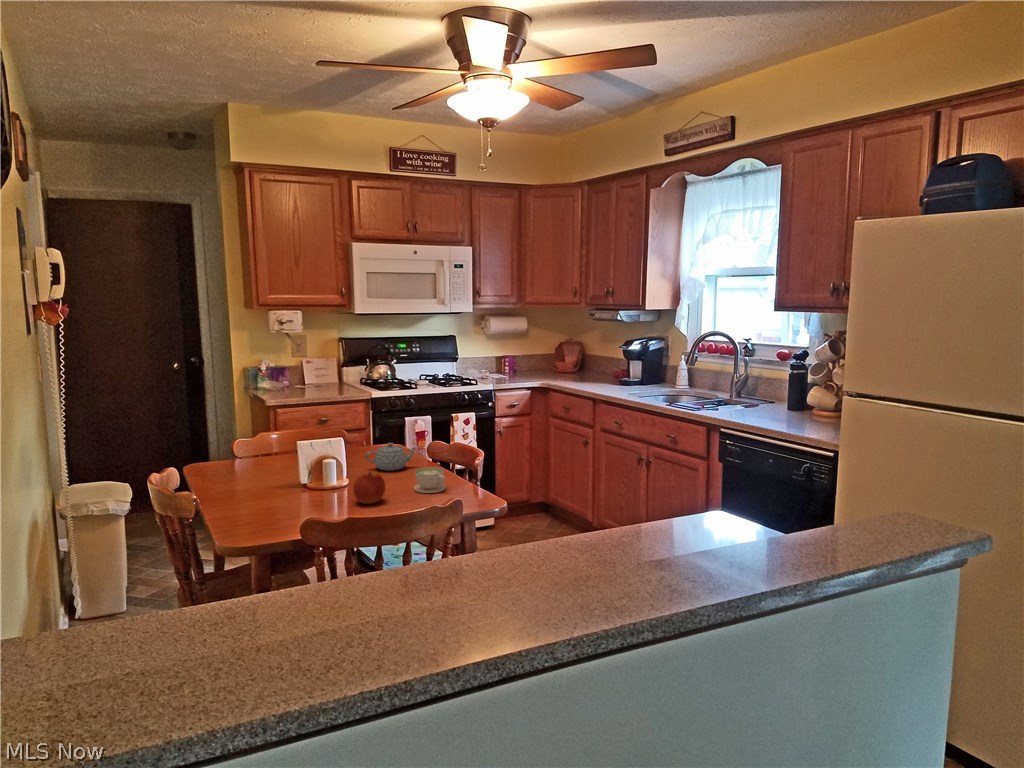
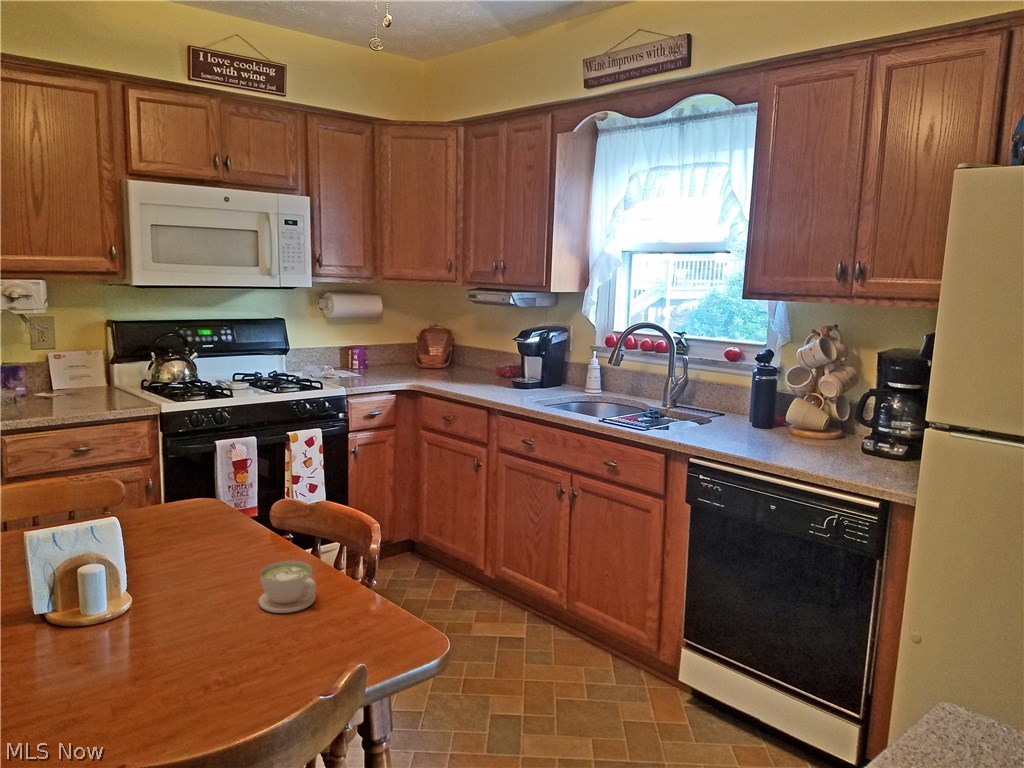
teapot: present [365,443,417,471] -> none [162,512,257,561]
apple: present [353,472,385,504] -> none [145,592,209,655]

